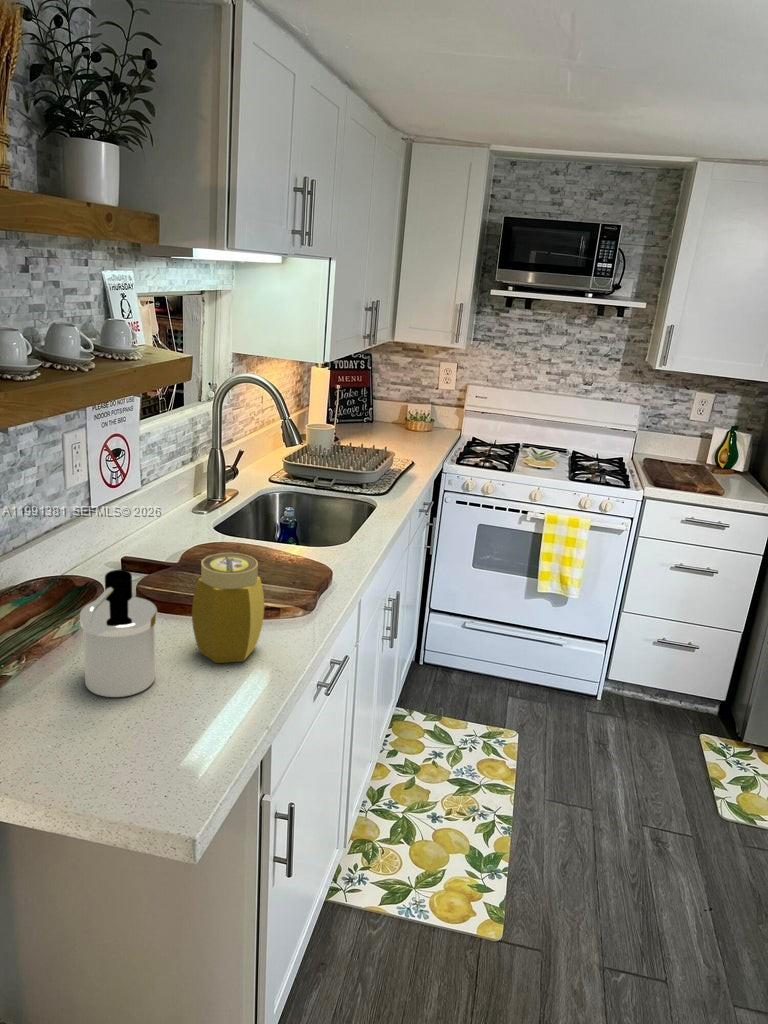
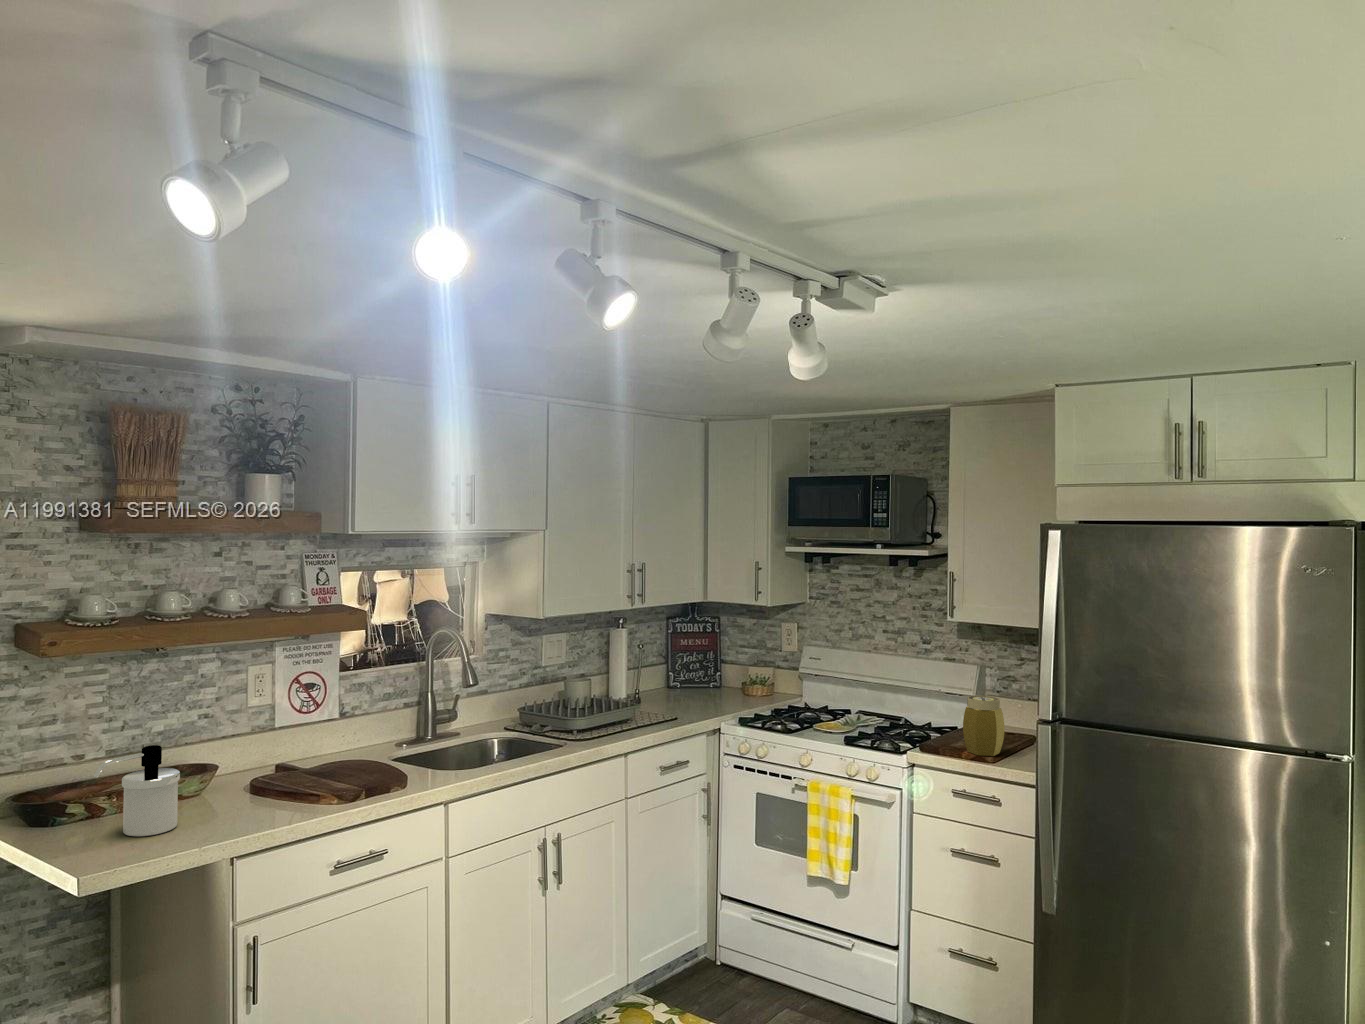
jar: present [192,553,264,663] -> present [963,696,1004,756]

